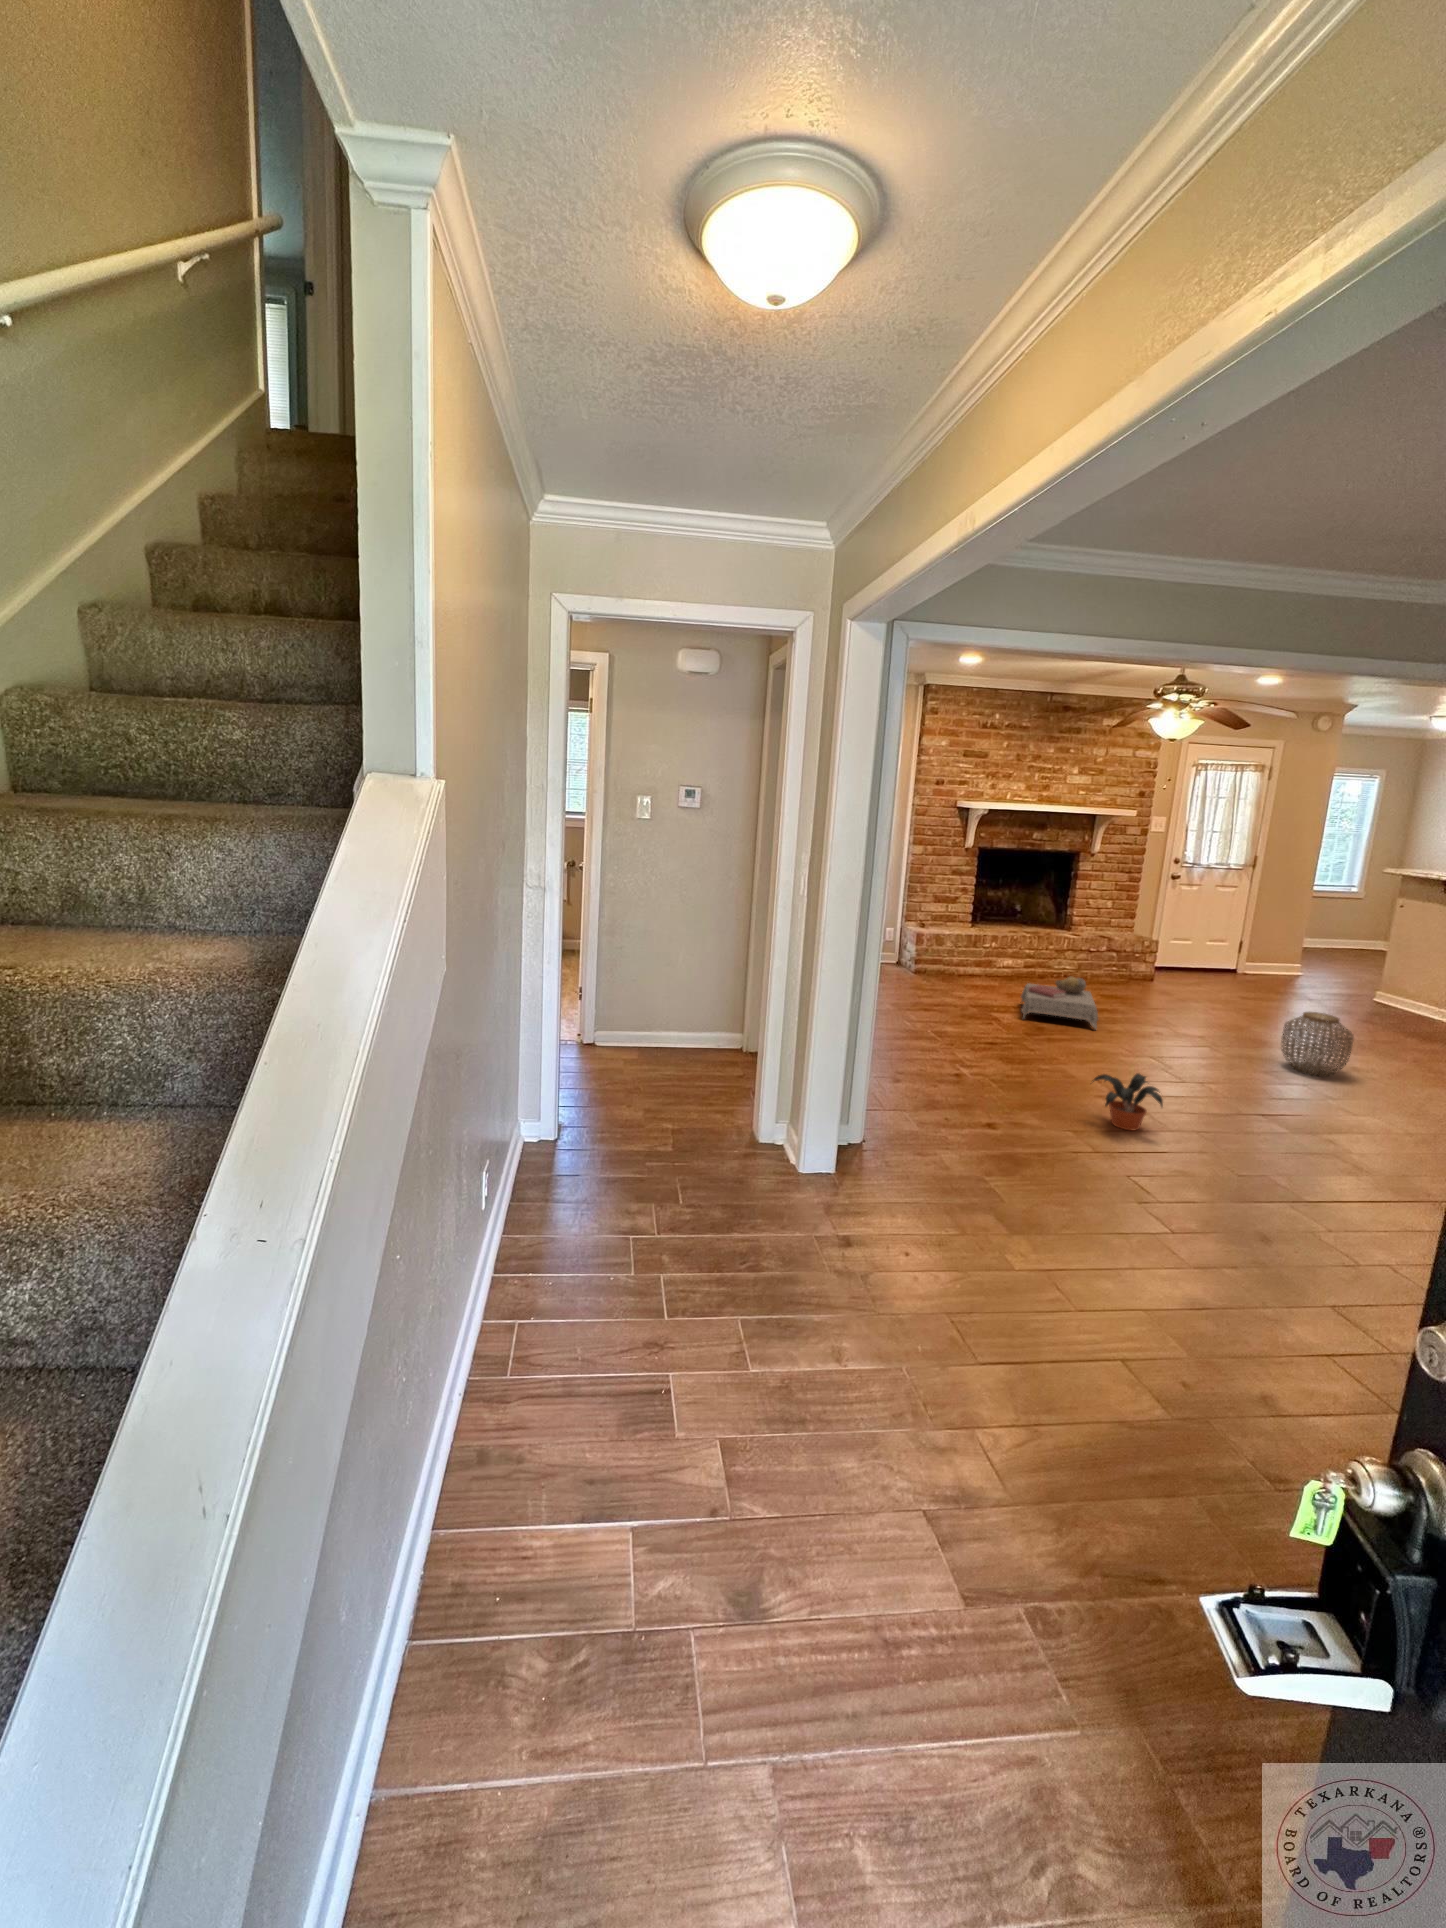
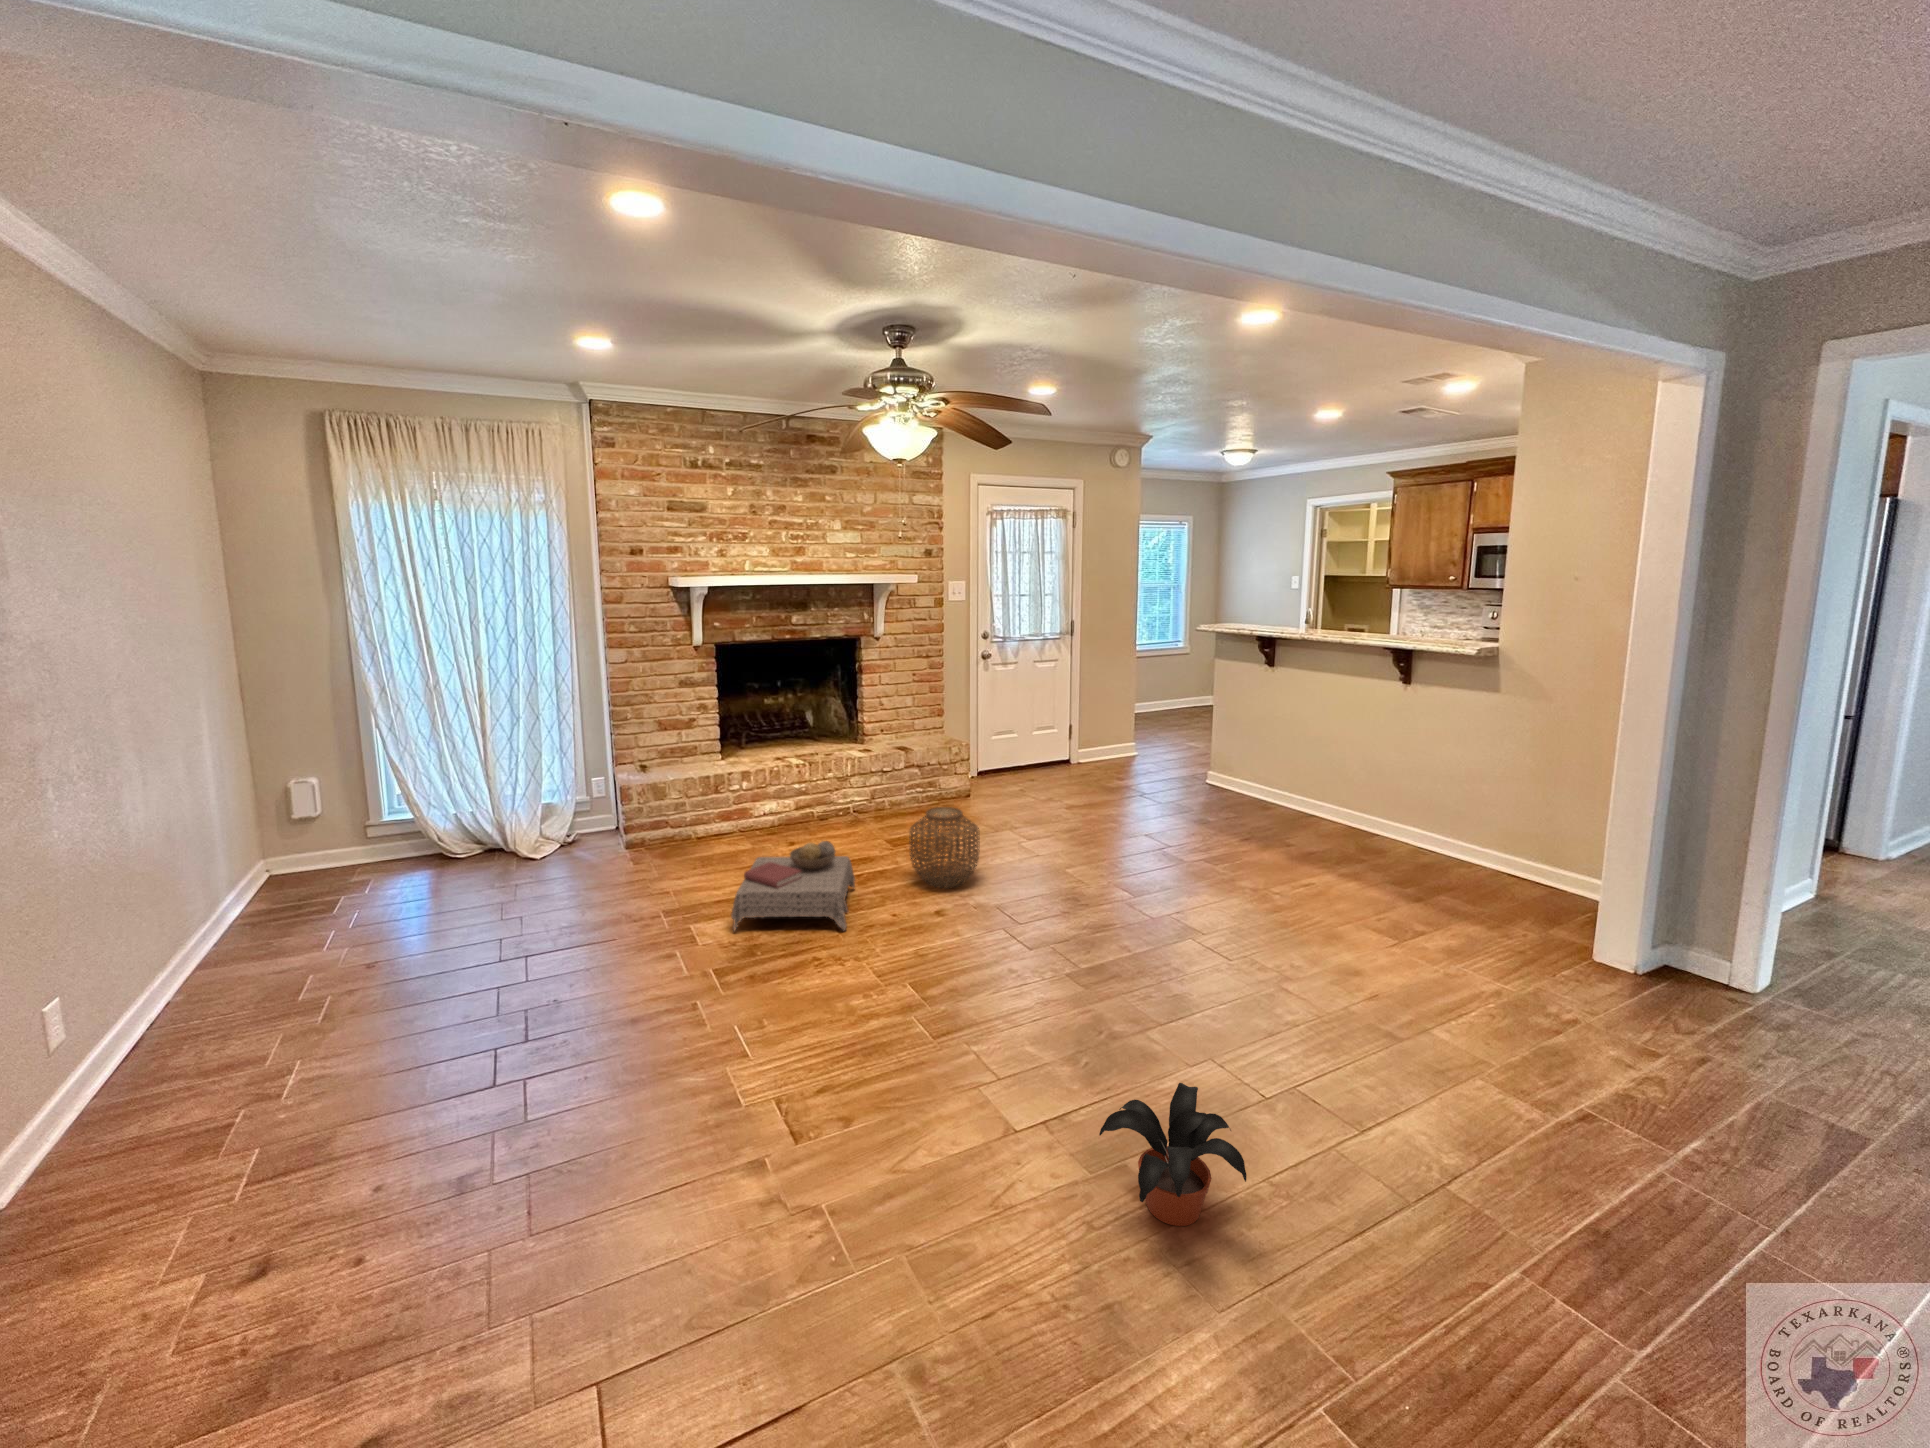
woven basket: present [1281,1012,1353,1077] -> present [909,807,980,888]
potted plant: present [1093,1073,1163,1131] -> present [1099,1083,1246,1226]

